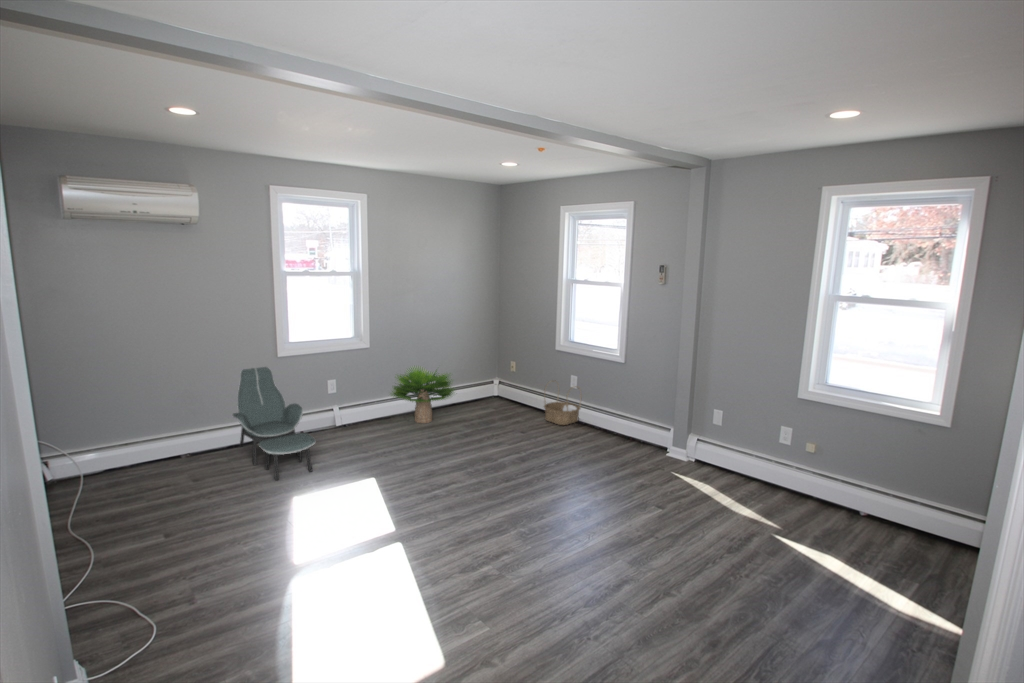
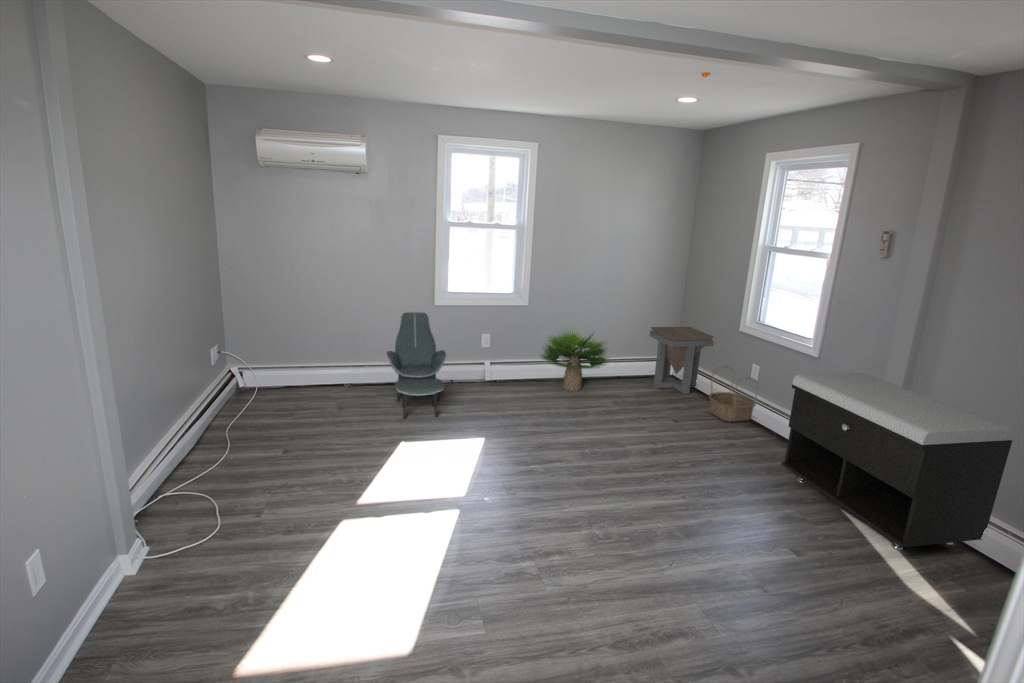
side table: none [480,352,535,410] -> present [650,327,714,394]
storage bench: none [622,370,764,490] -> present [781,373,1014,550]

